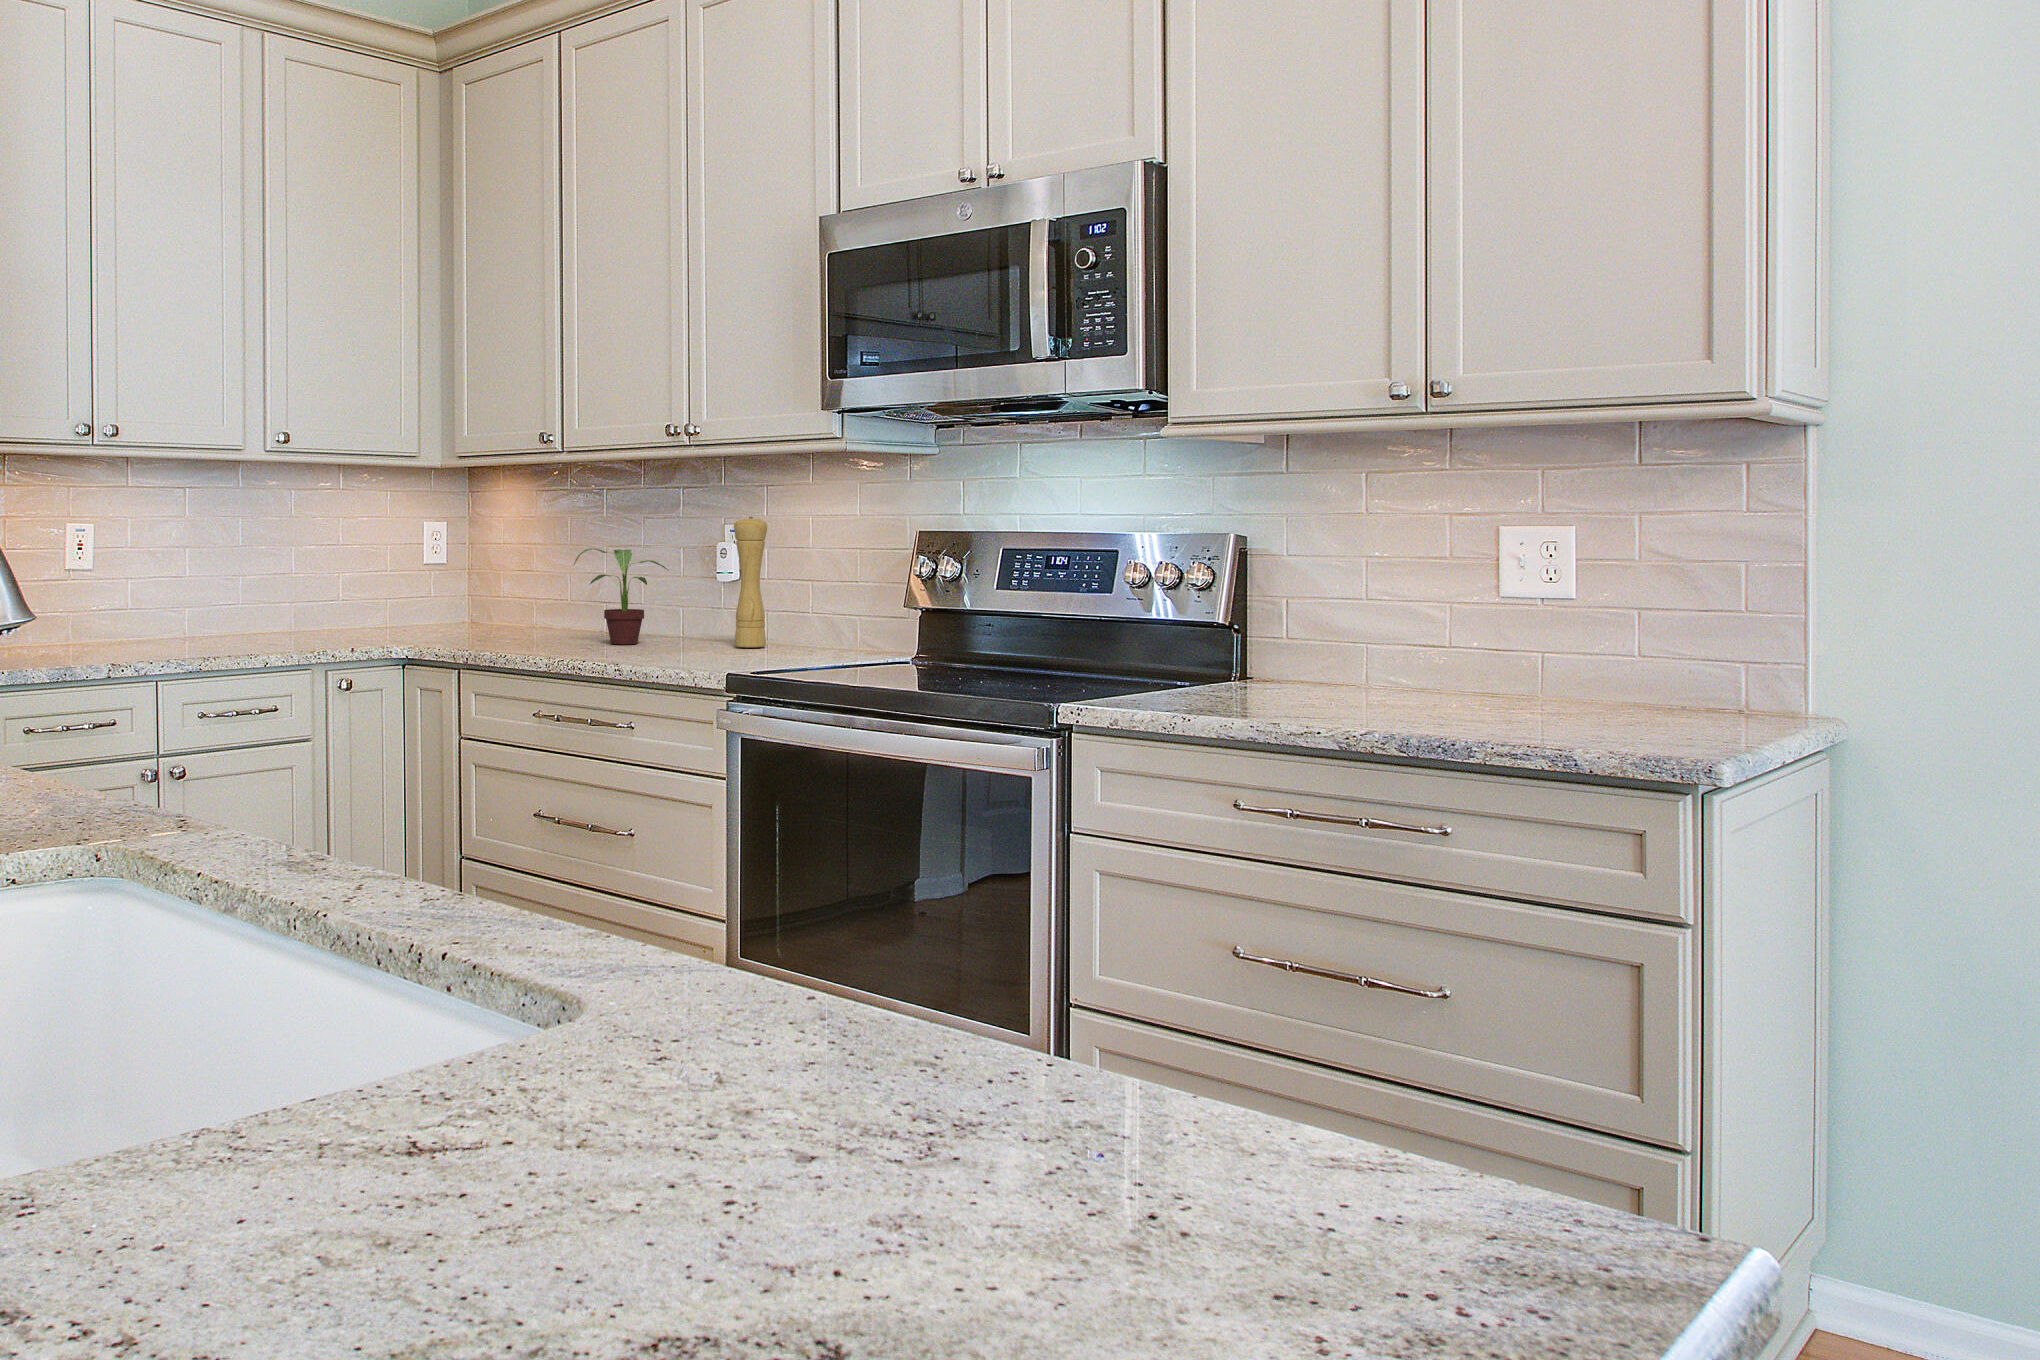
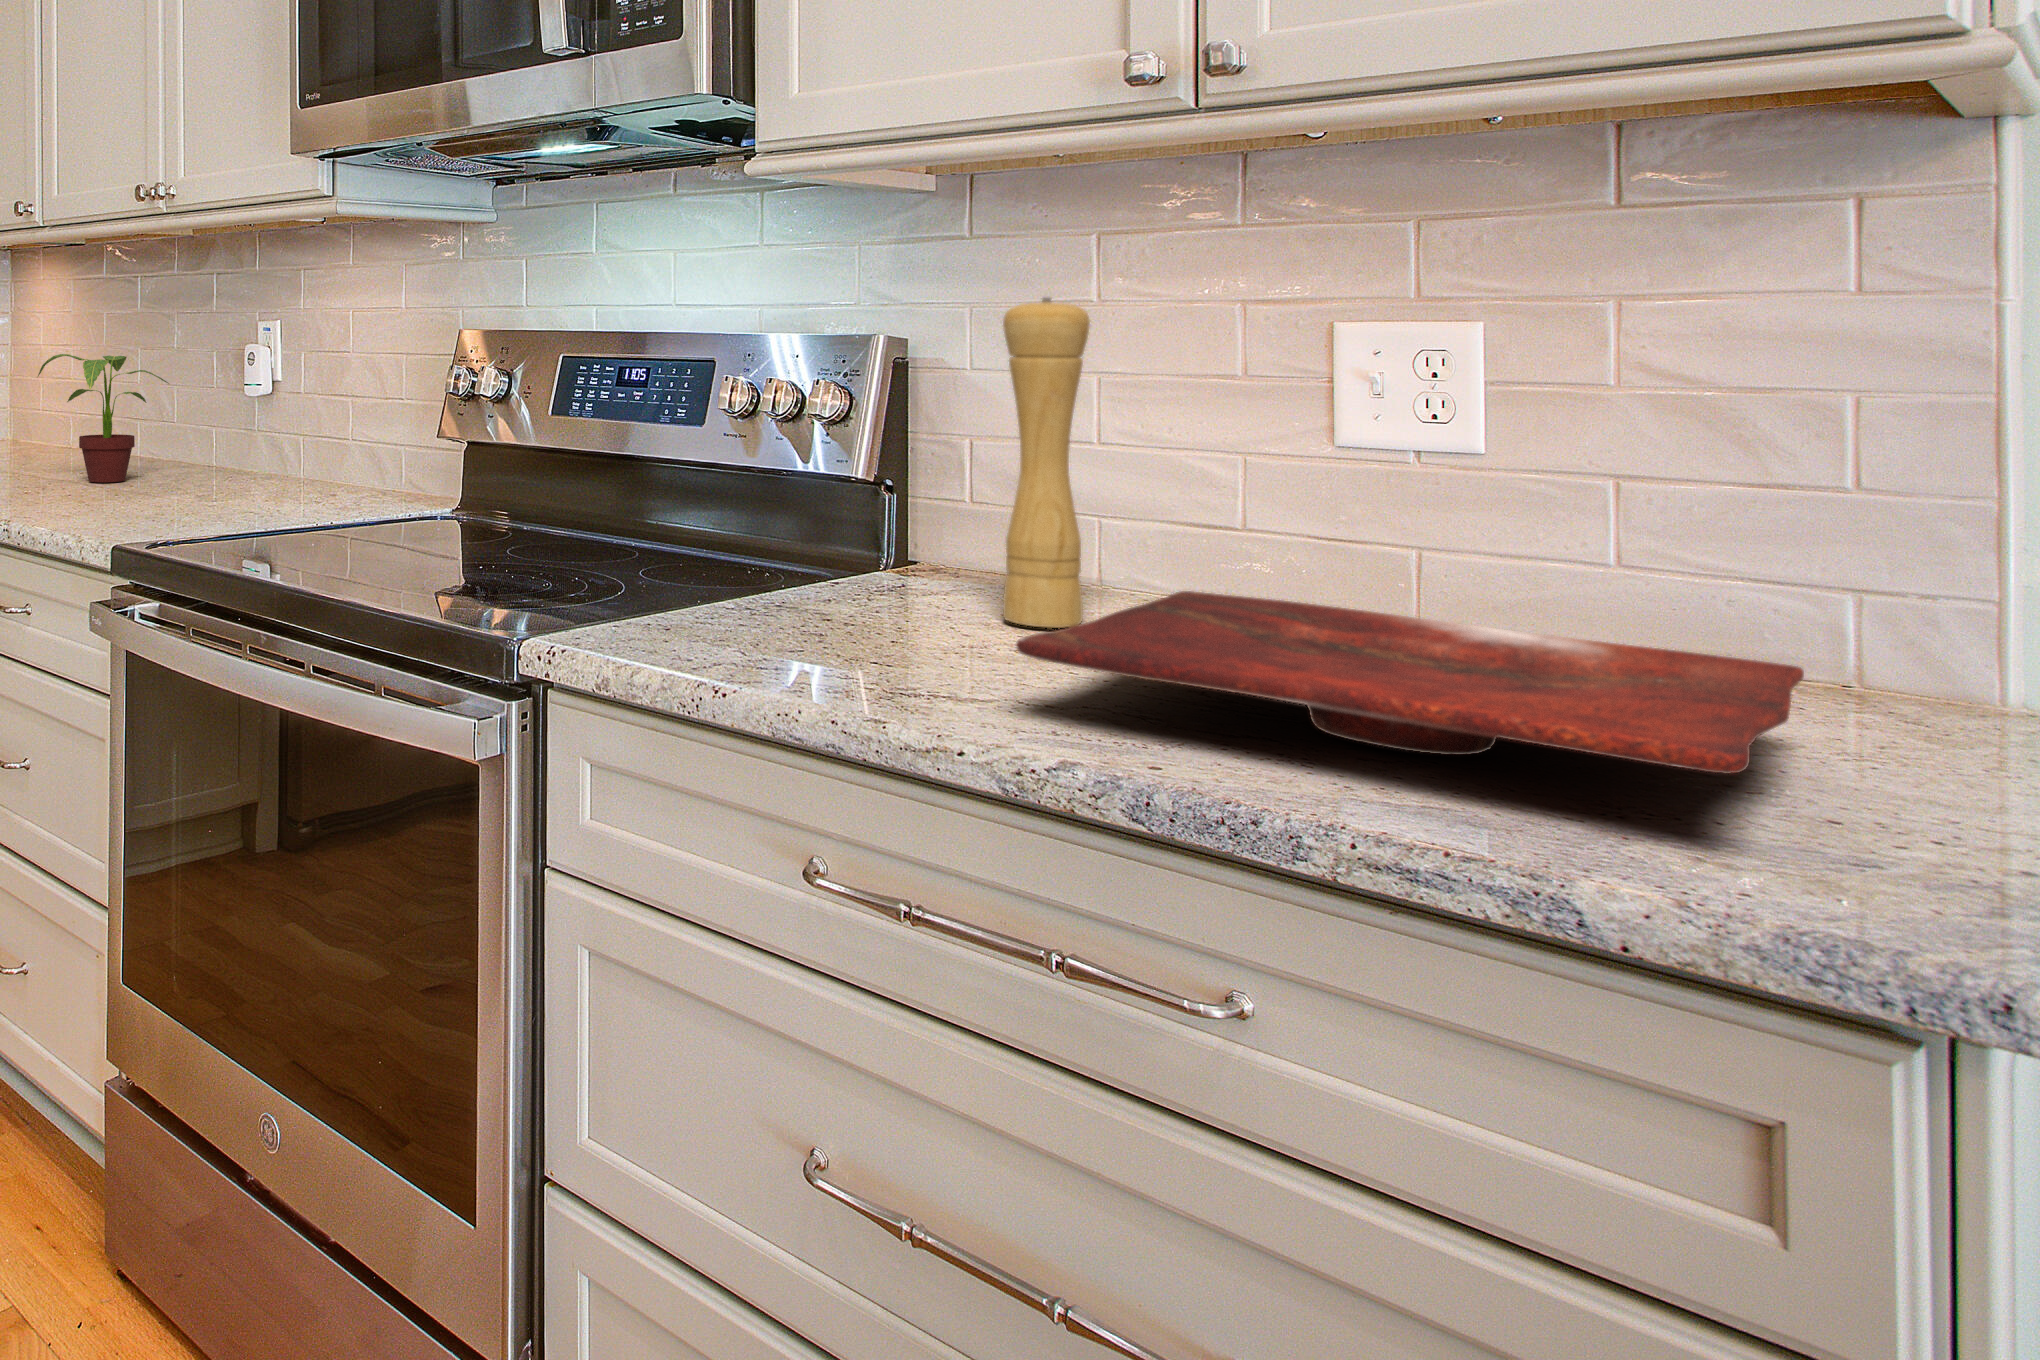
pepper mill: present [734,517,767,648] -> present [1003,297,1090,629]
cutting board: none [1341,668,1696,724] -> present [1016,591,1804,773]

